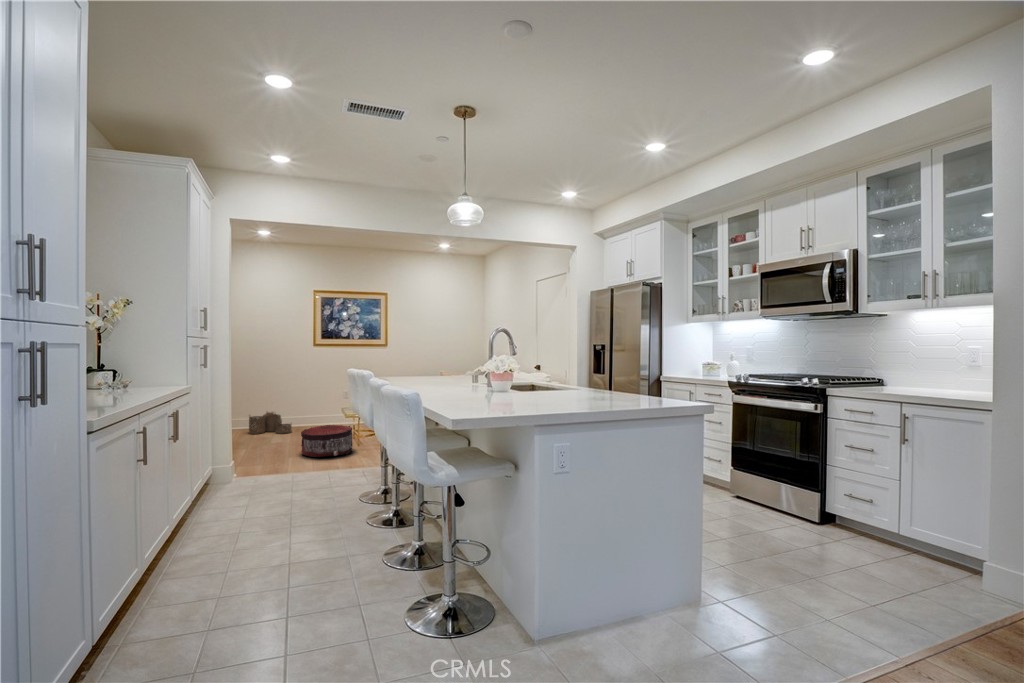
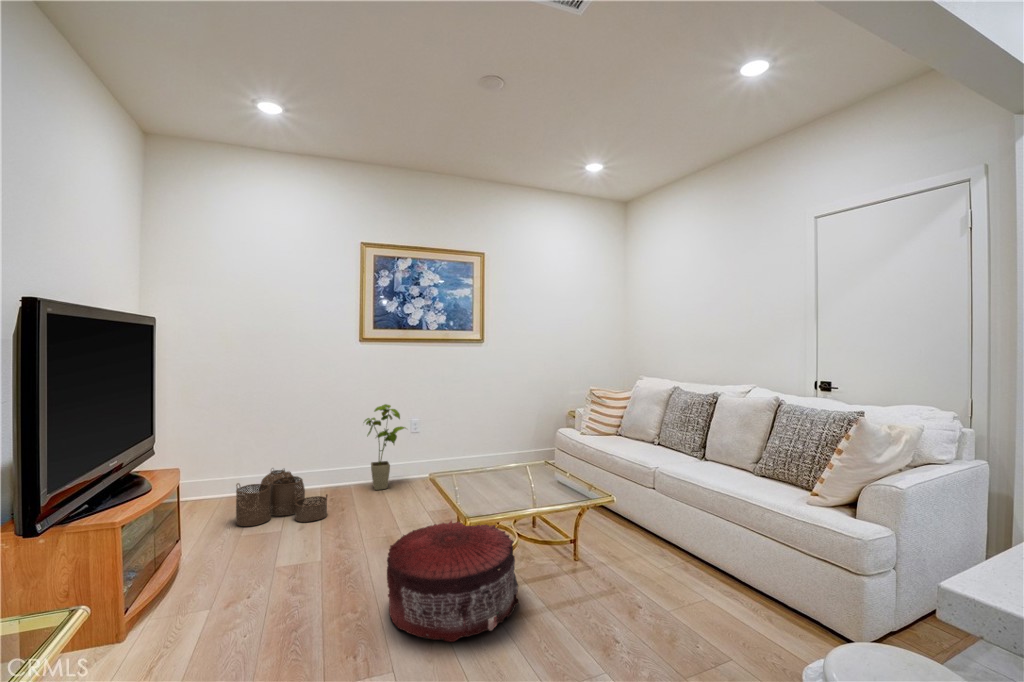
house plant: none [314,380,340,426] -> present [364,404,405,490]

